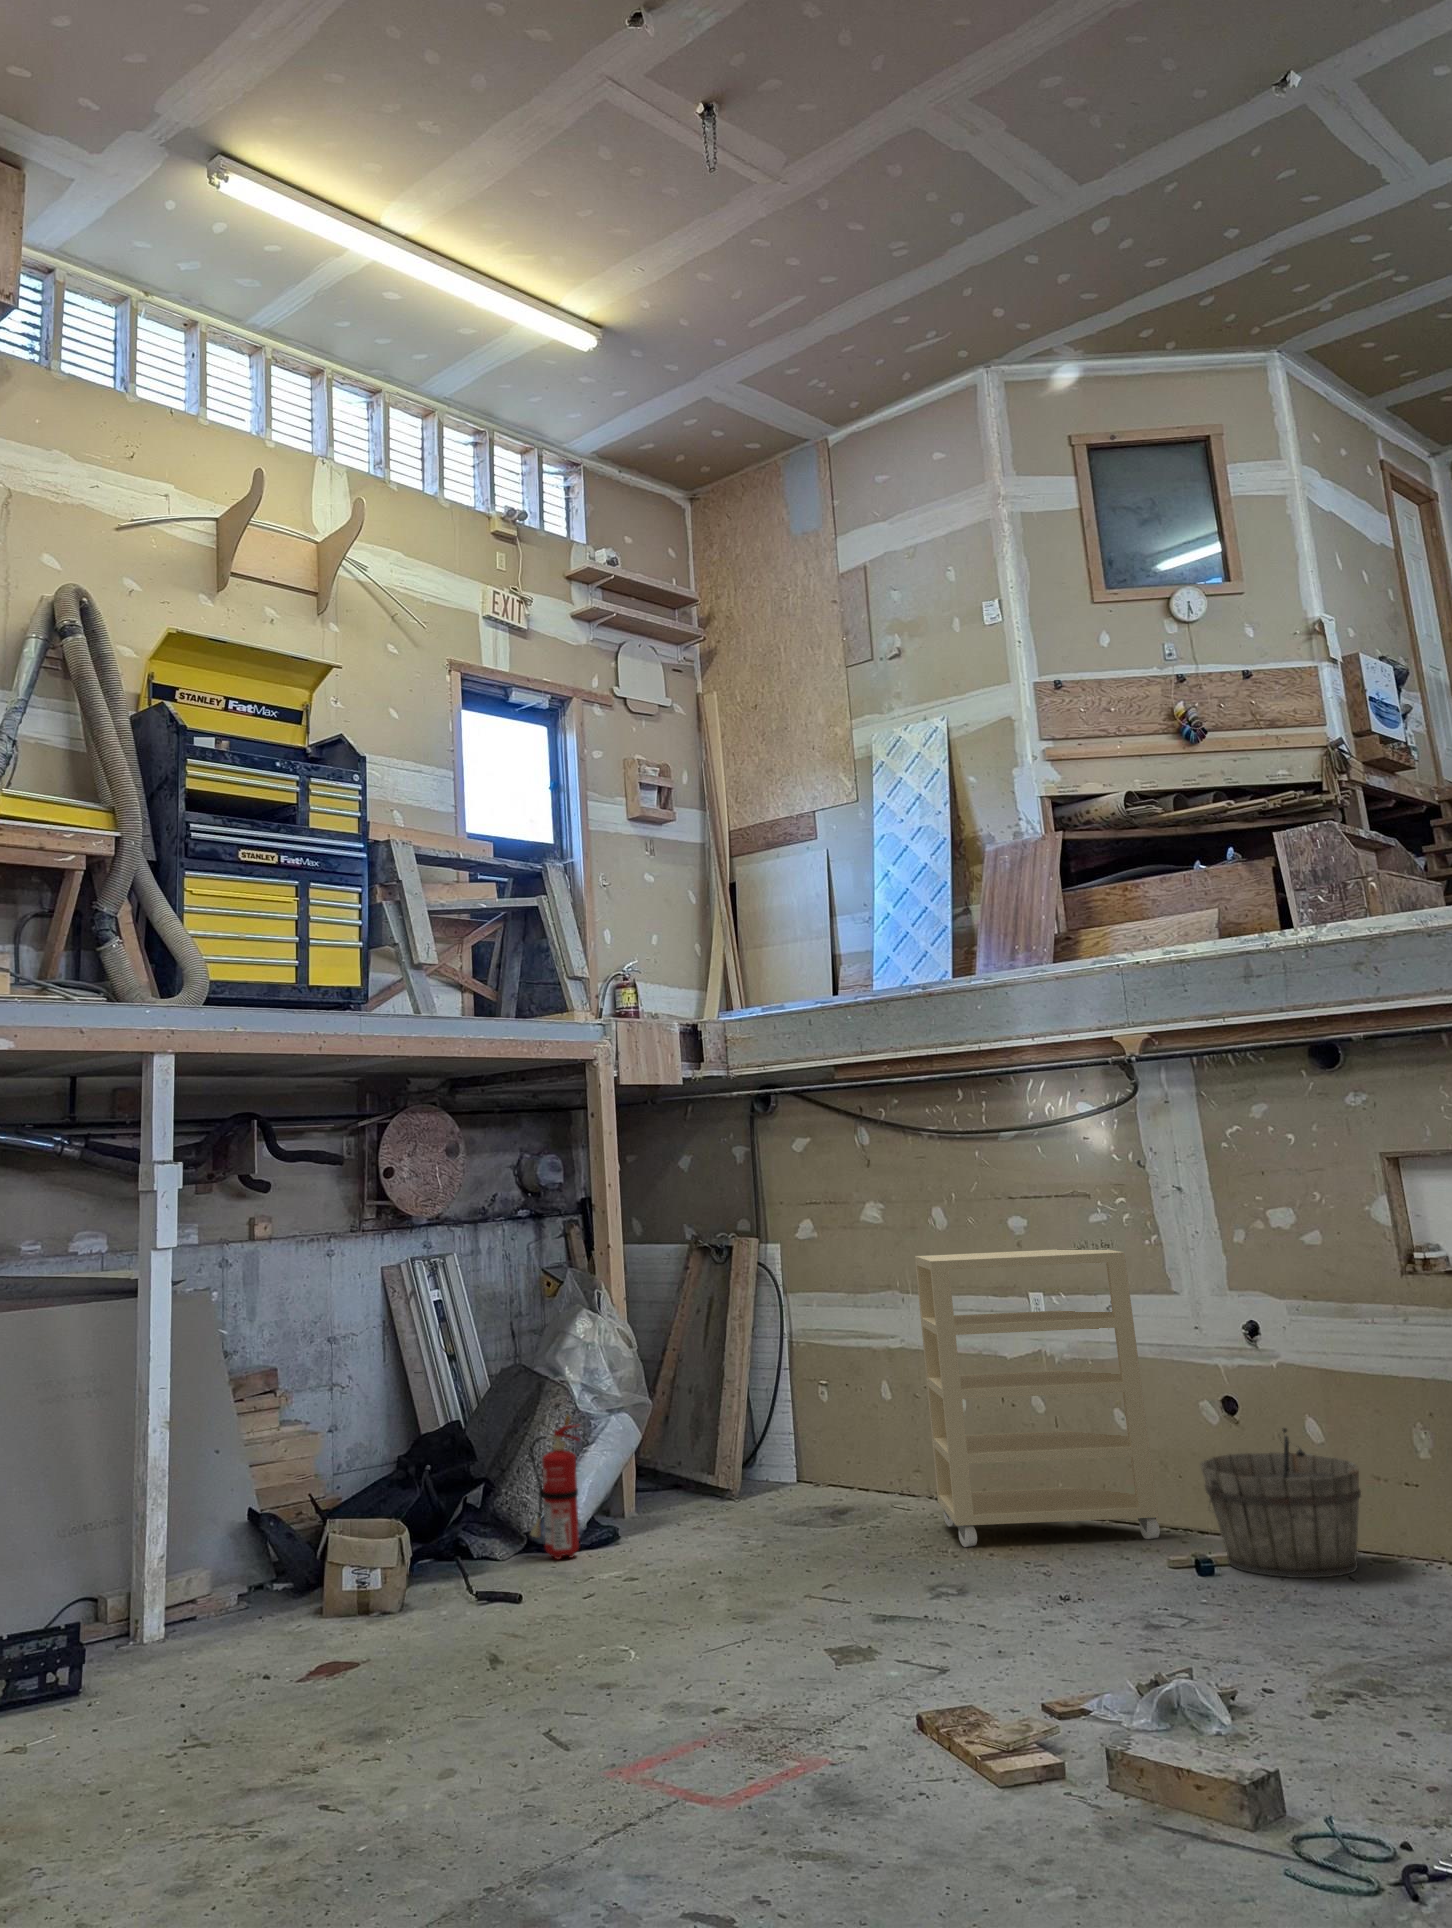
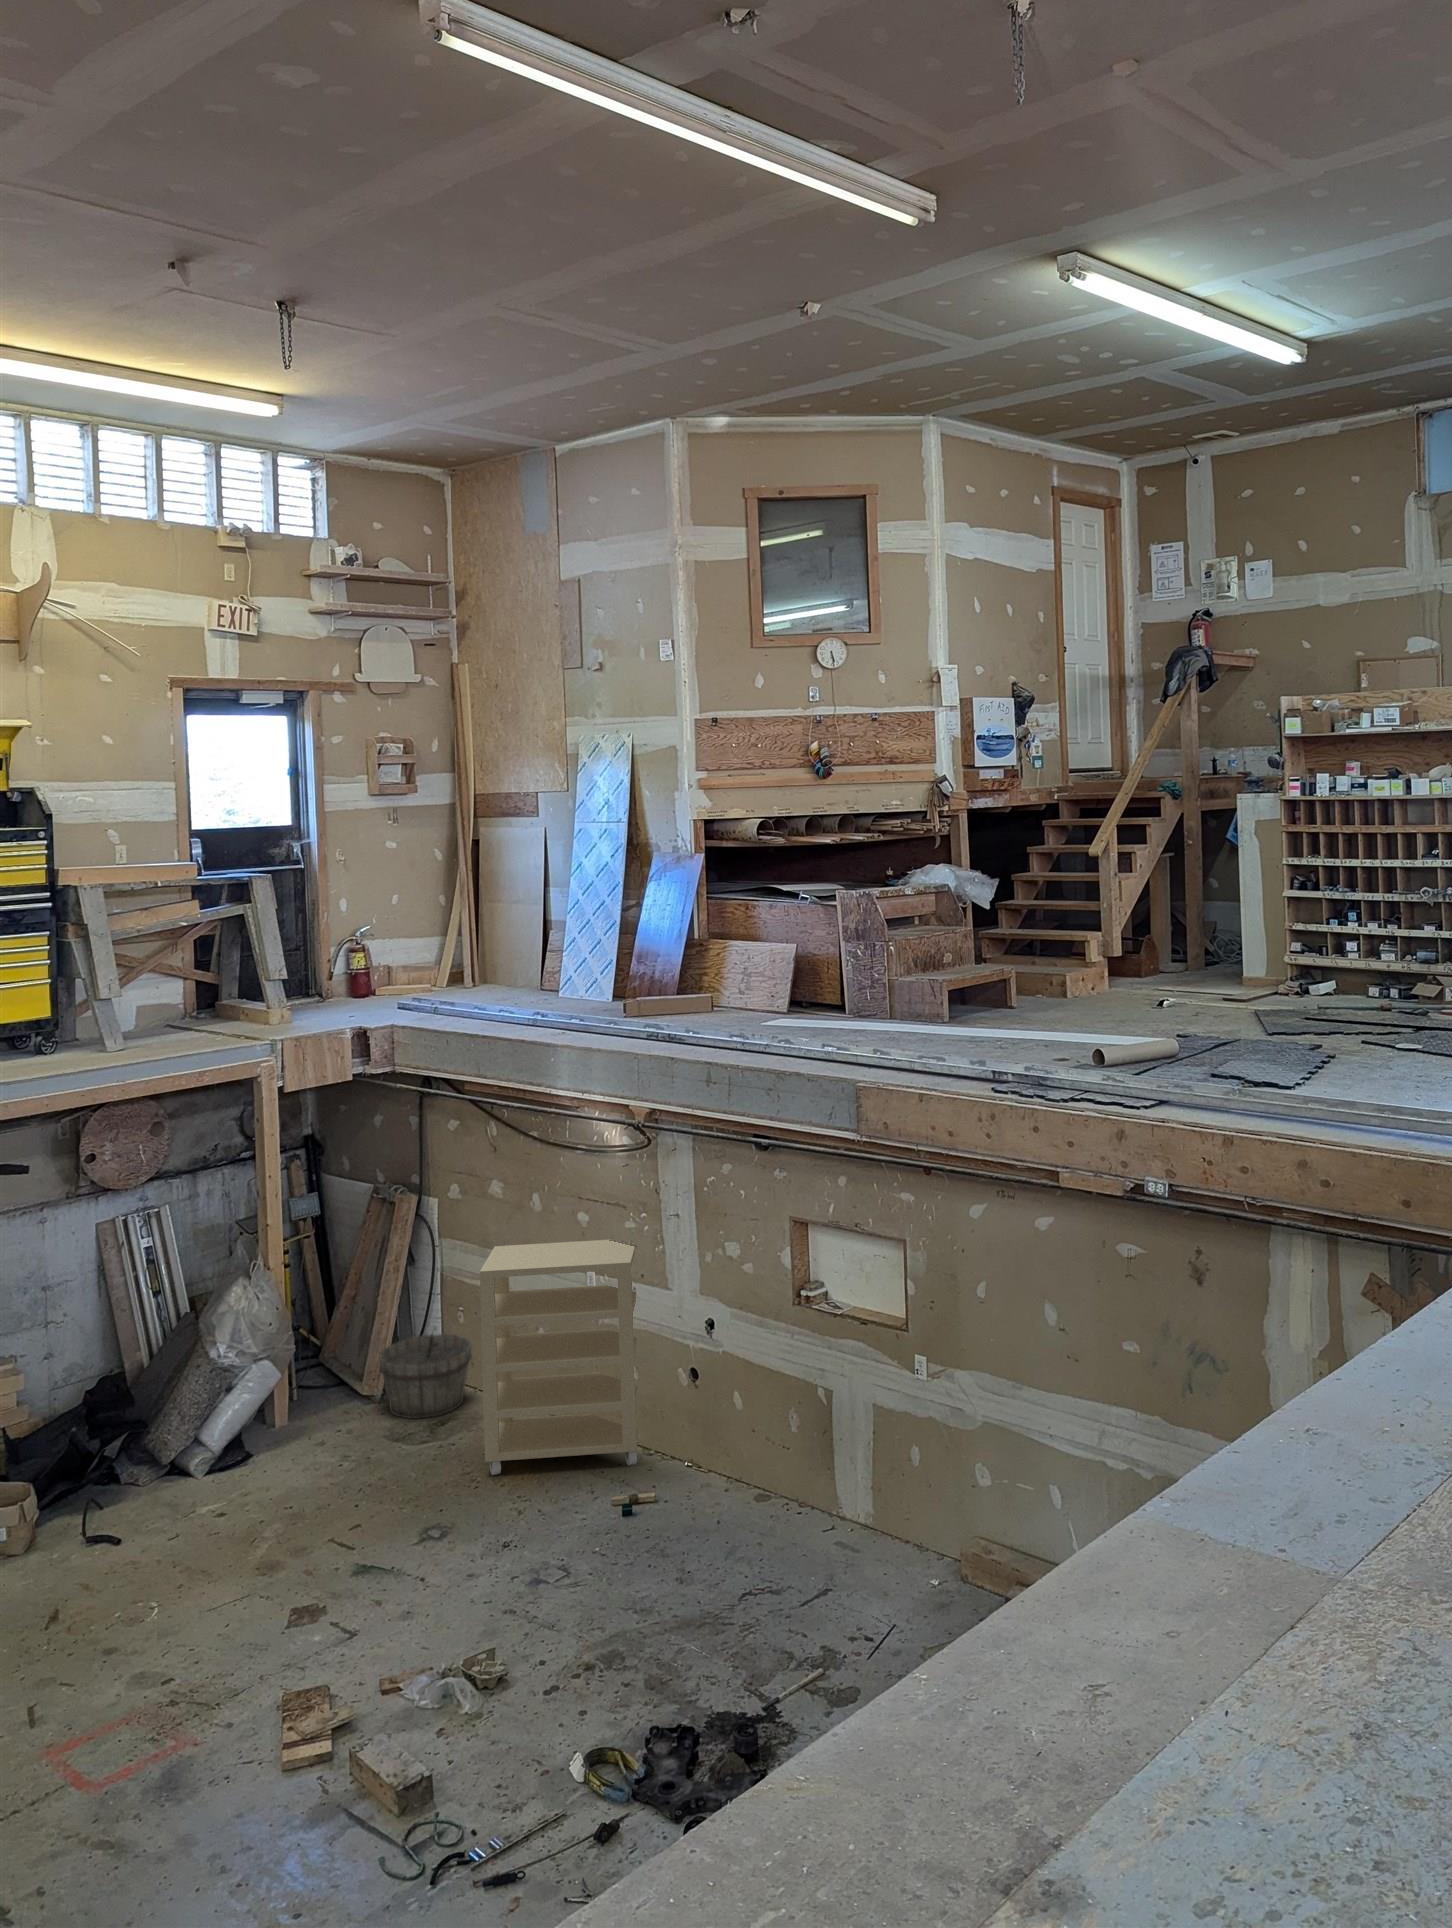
fire extinguisher: present [530,1416,579,1559] -> none [166,1383,204,1490]
wooden bucket: present [1200,1428,1361,1578] -> present [379,1334,473,1419]

